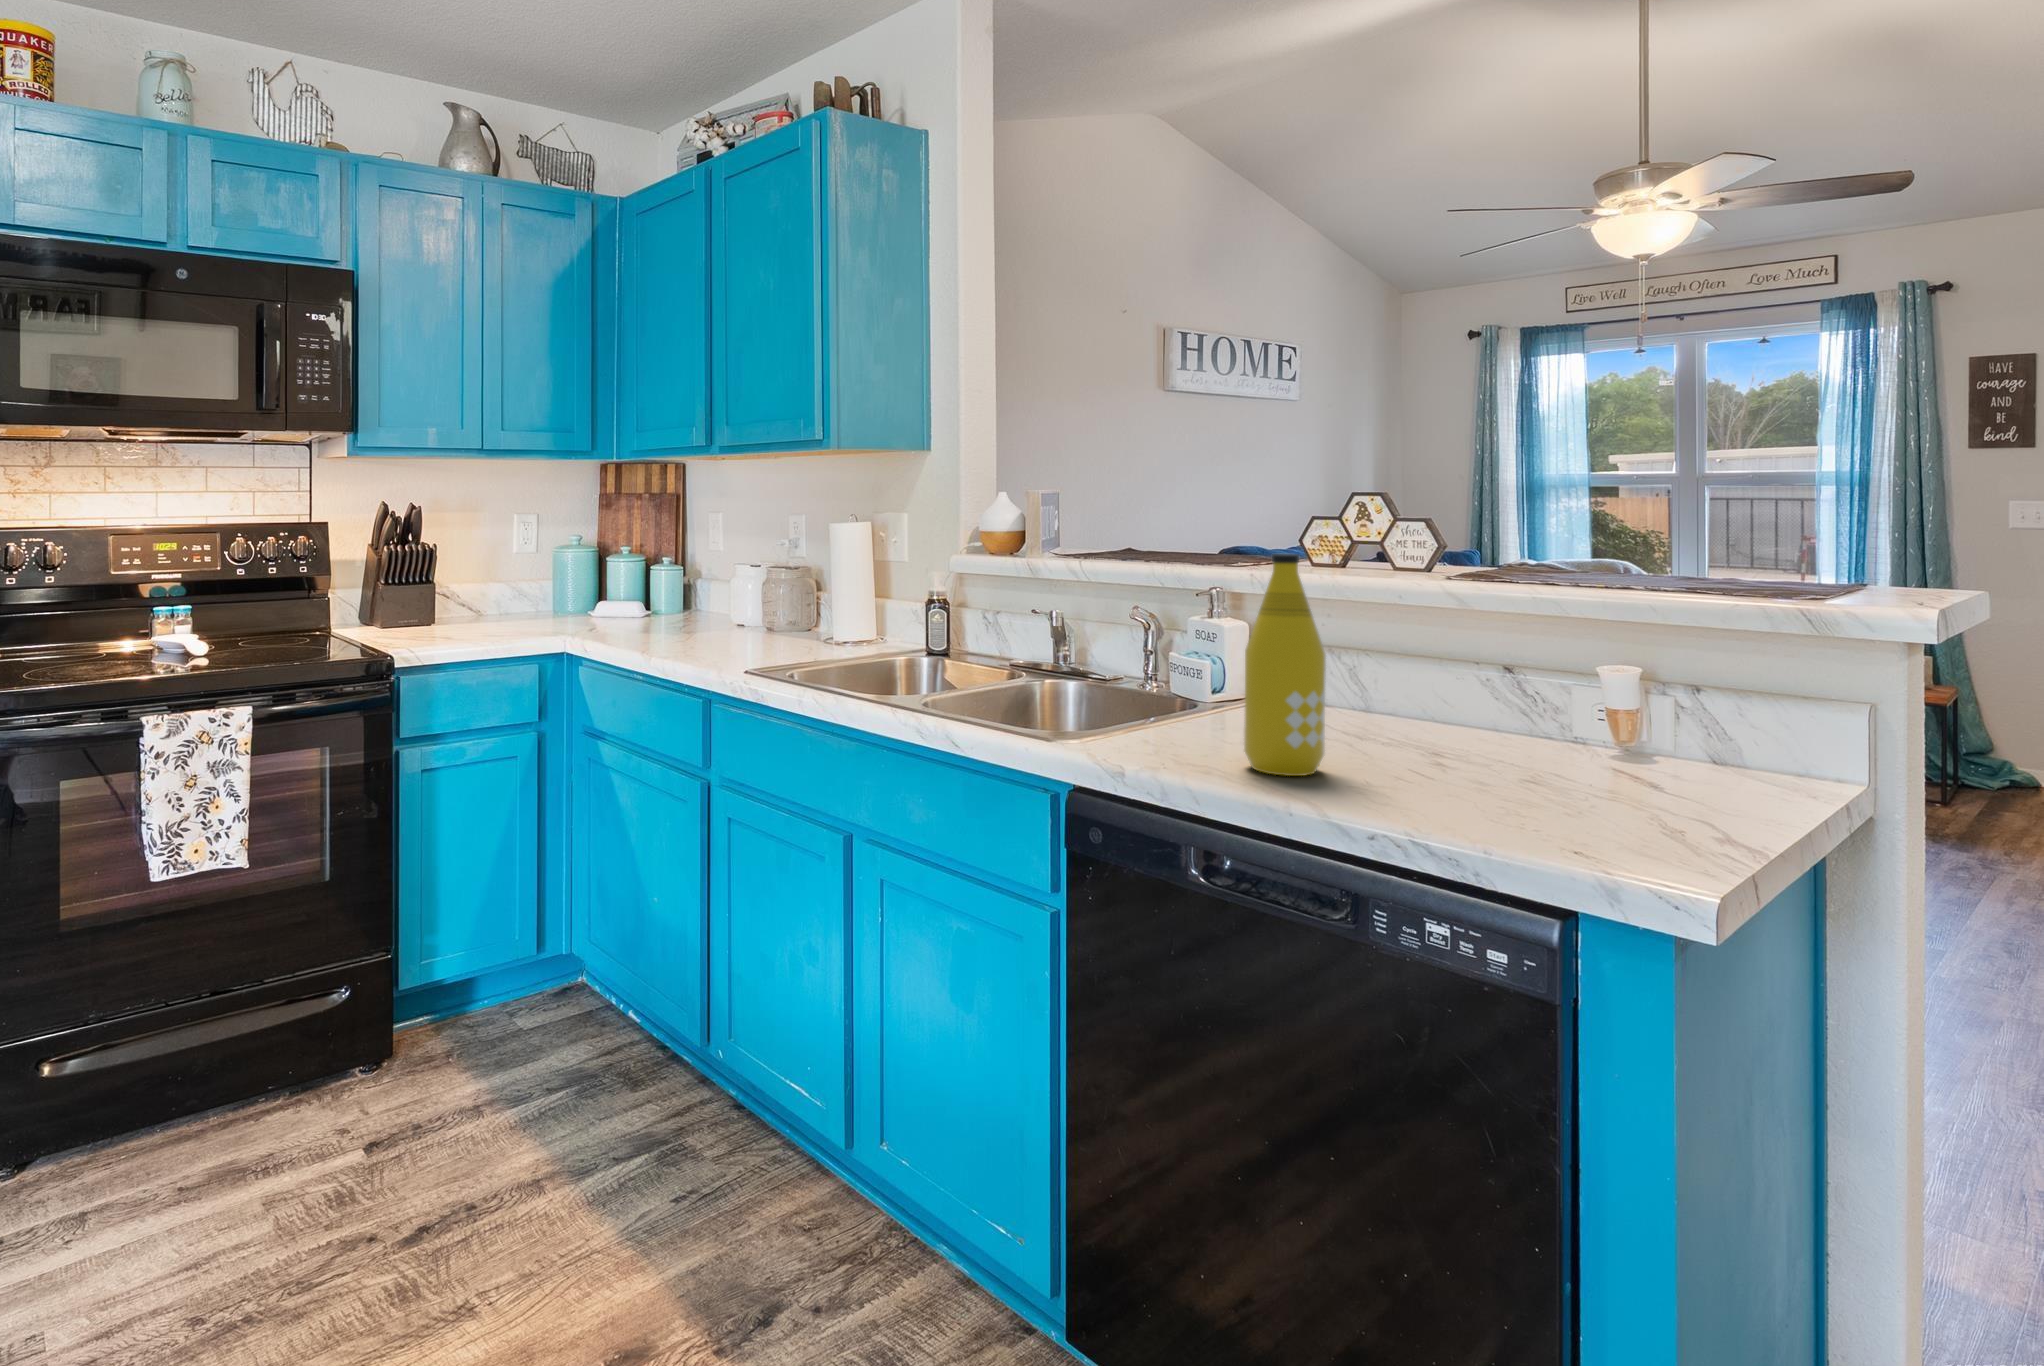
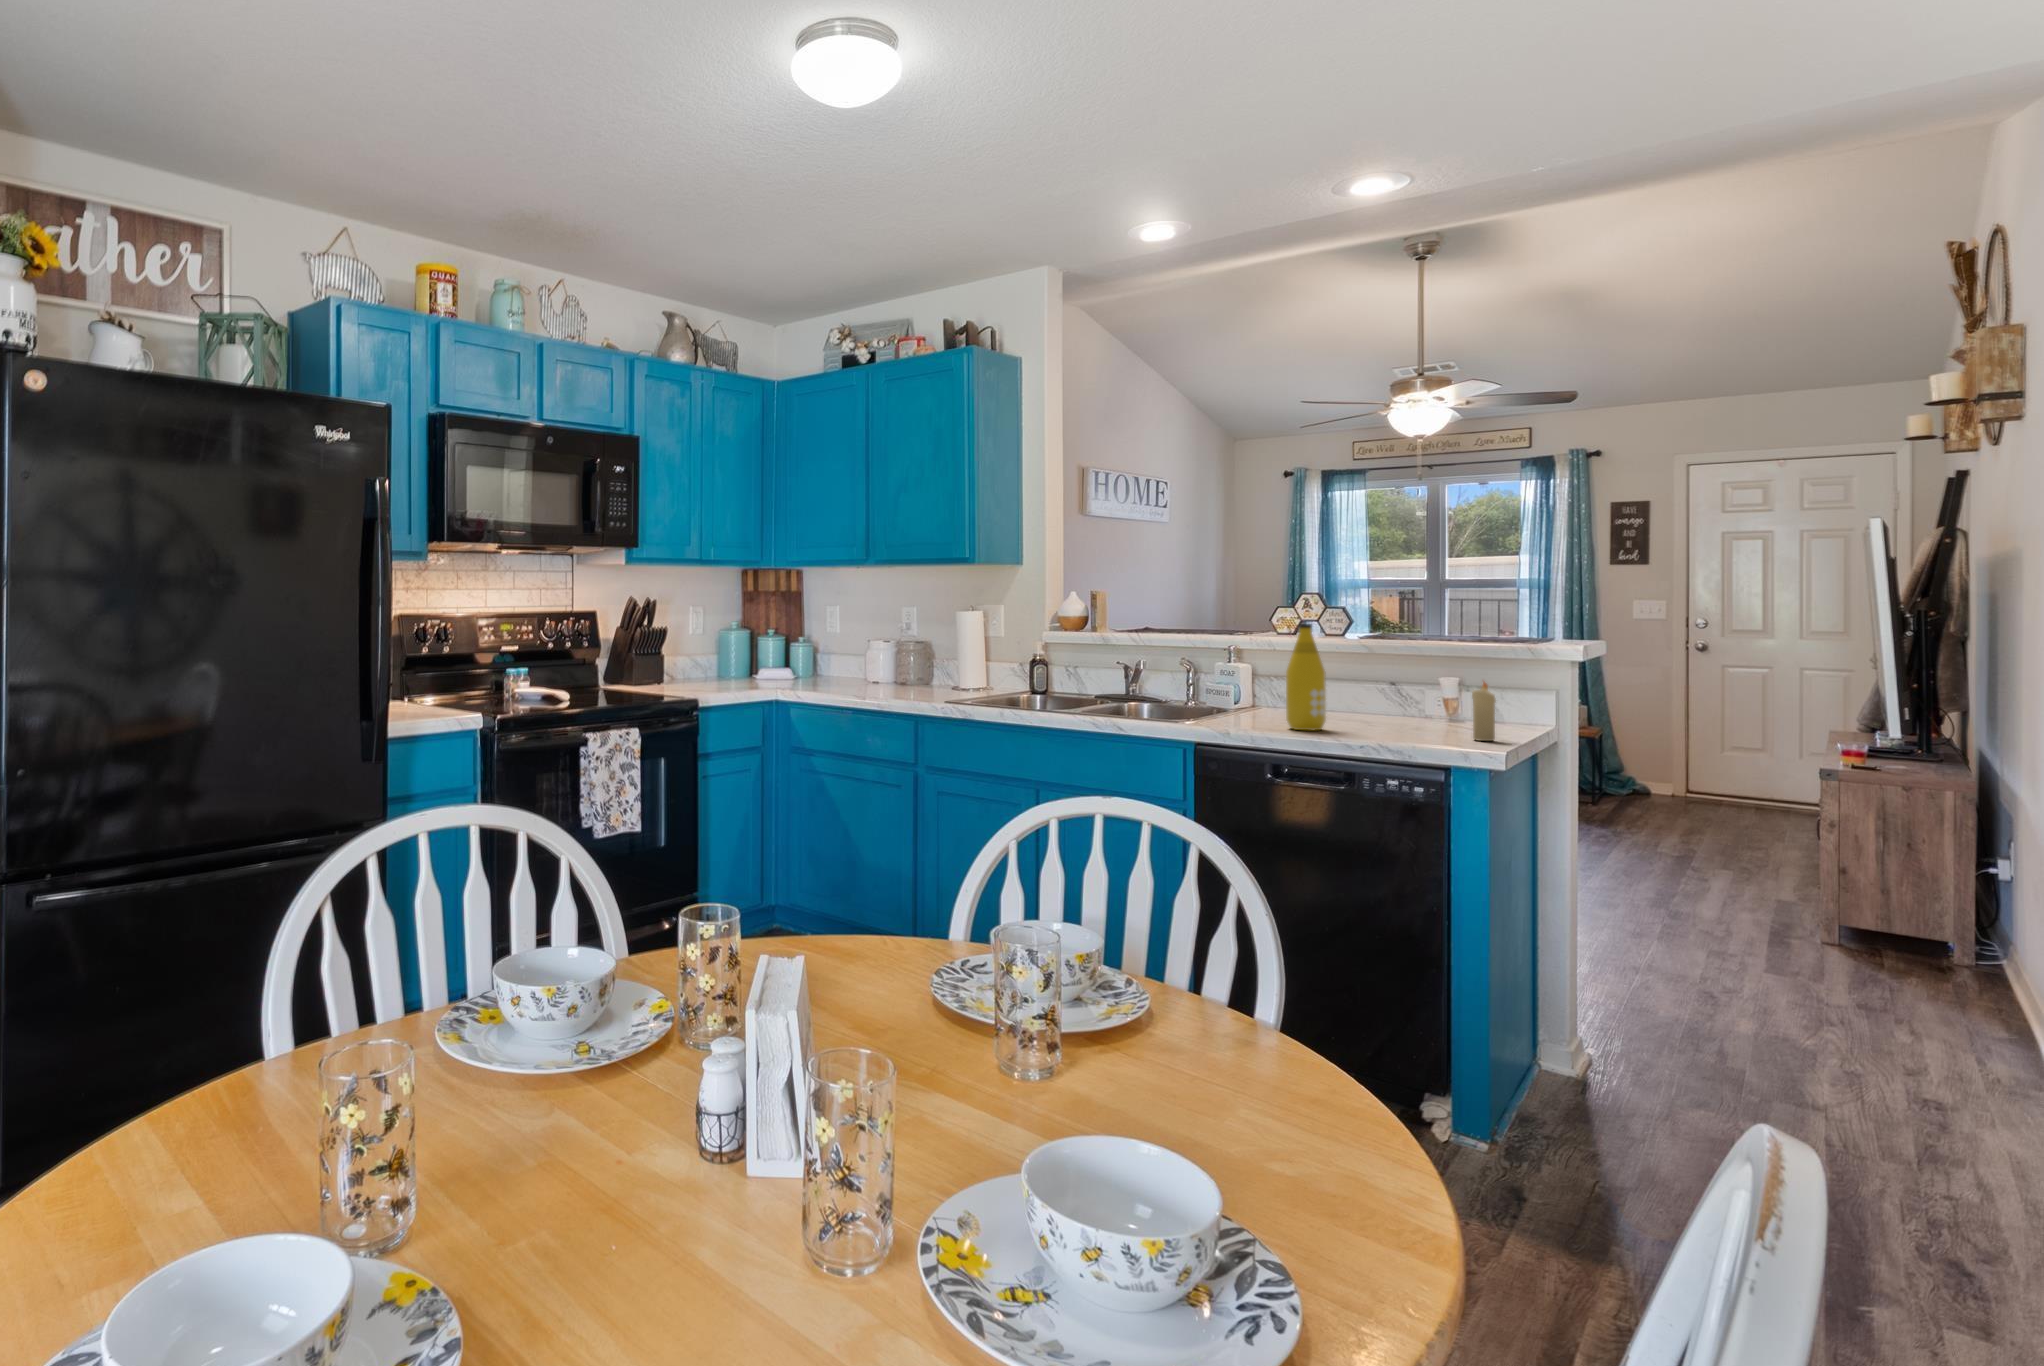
candle: none [1647,689,1707,837] -> present [1472,682,1496,741]

